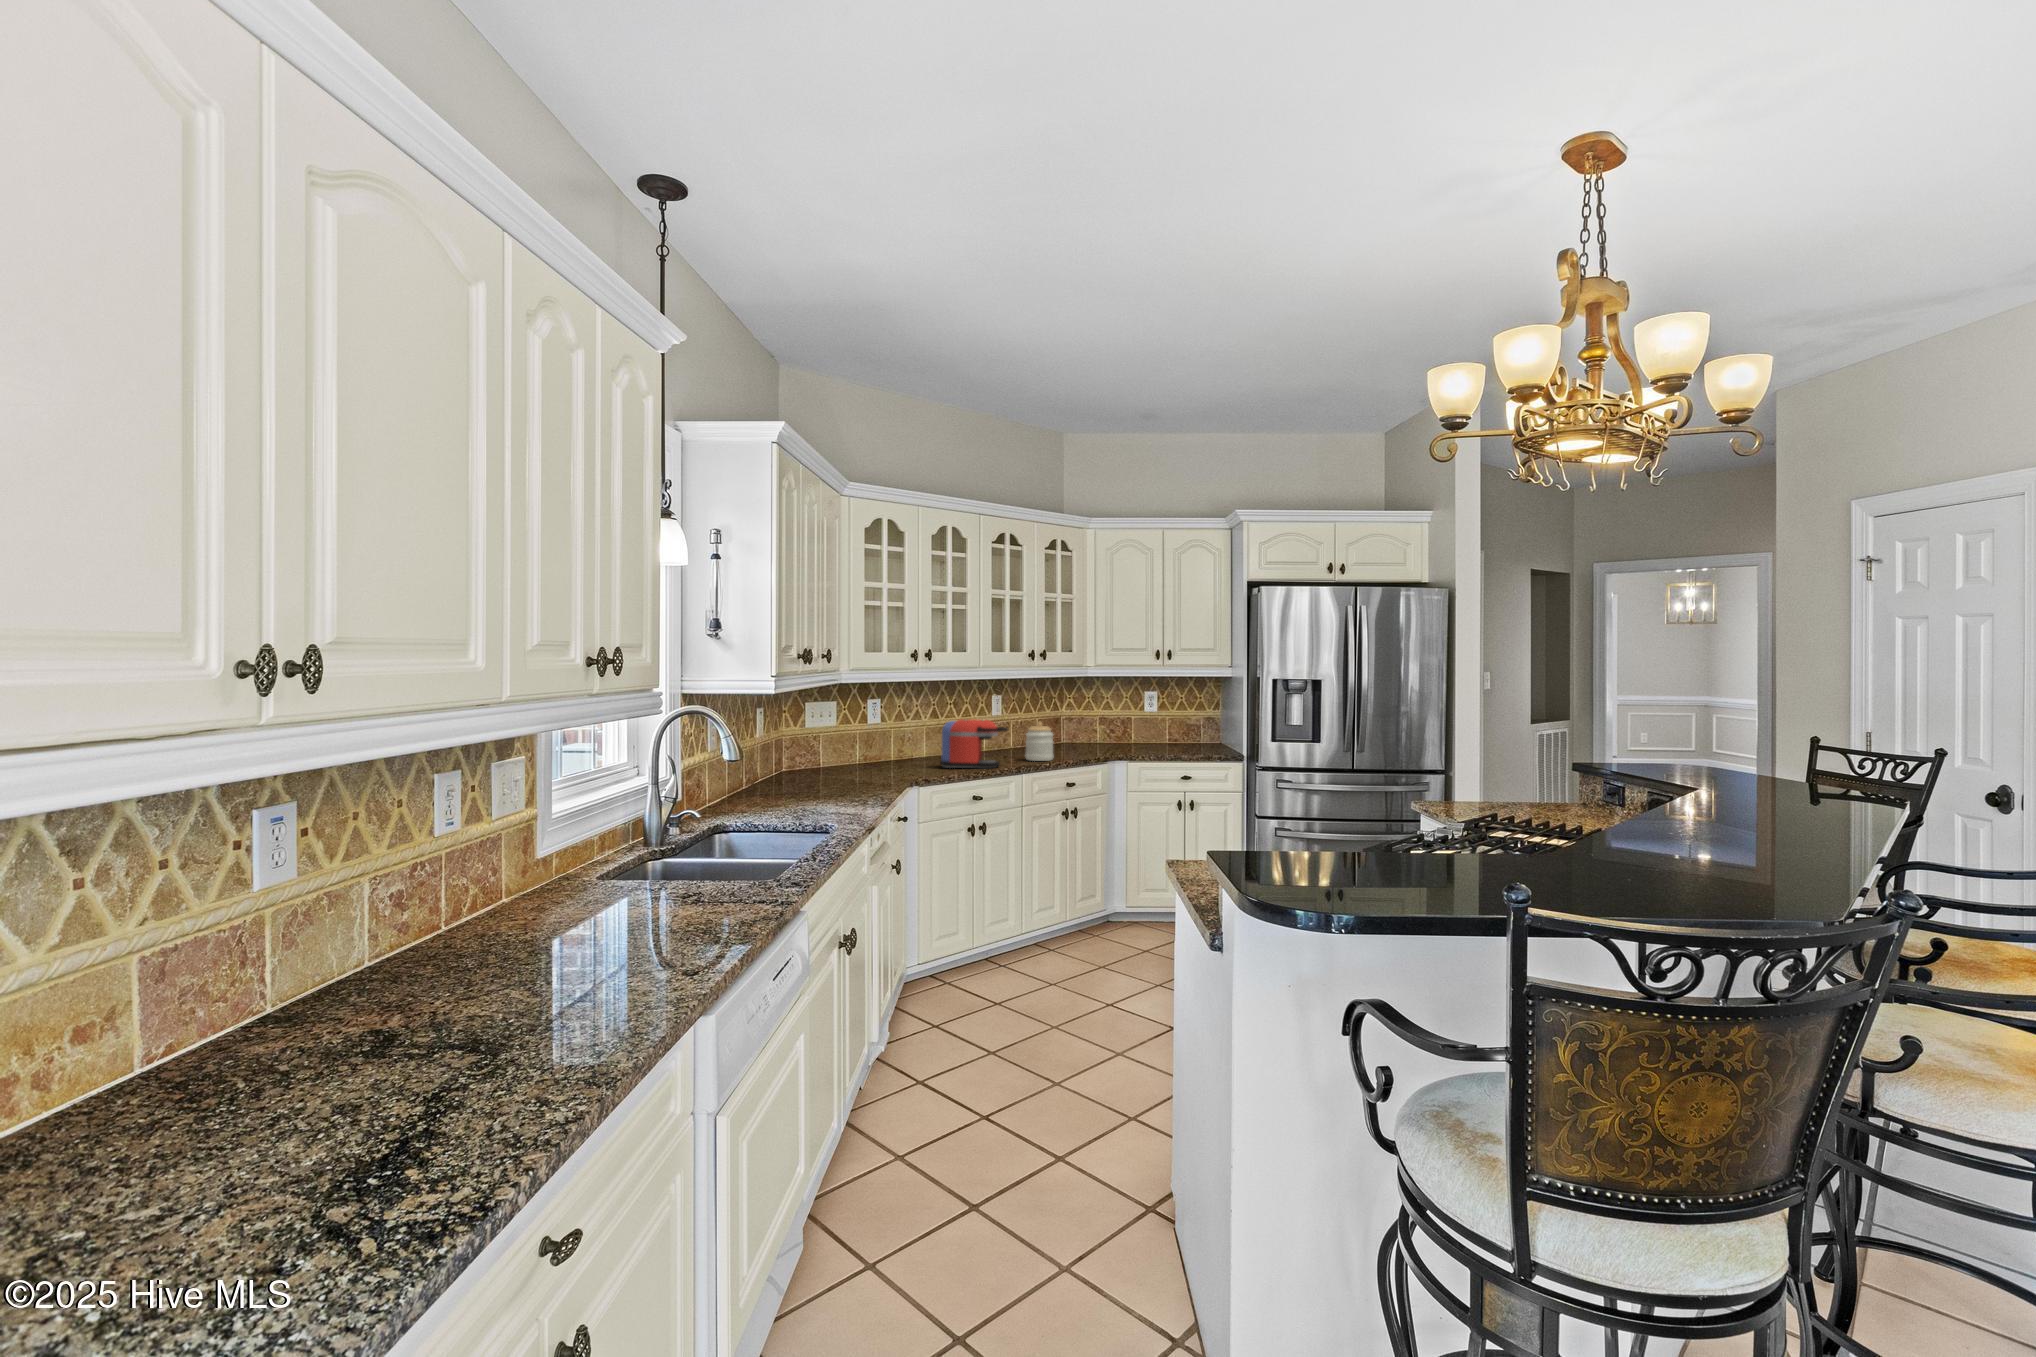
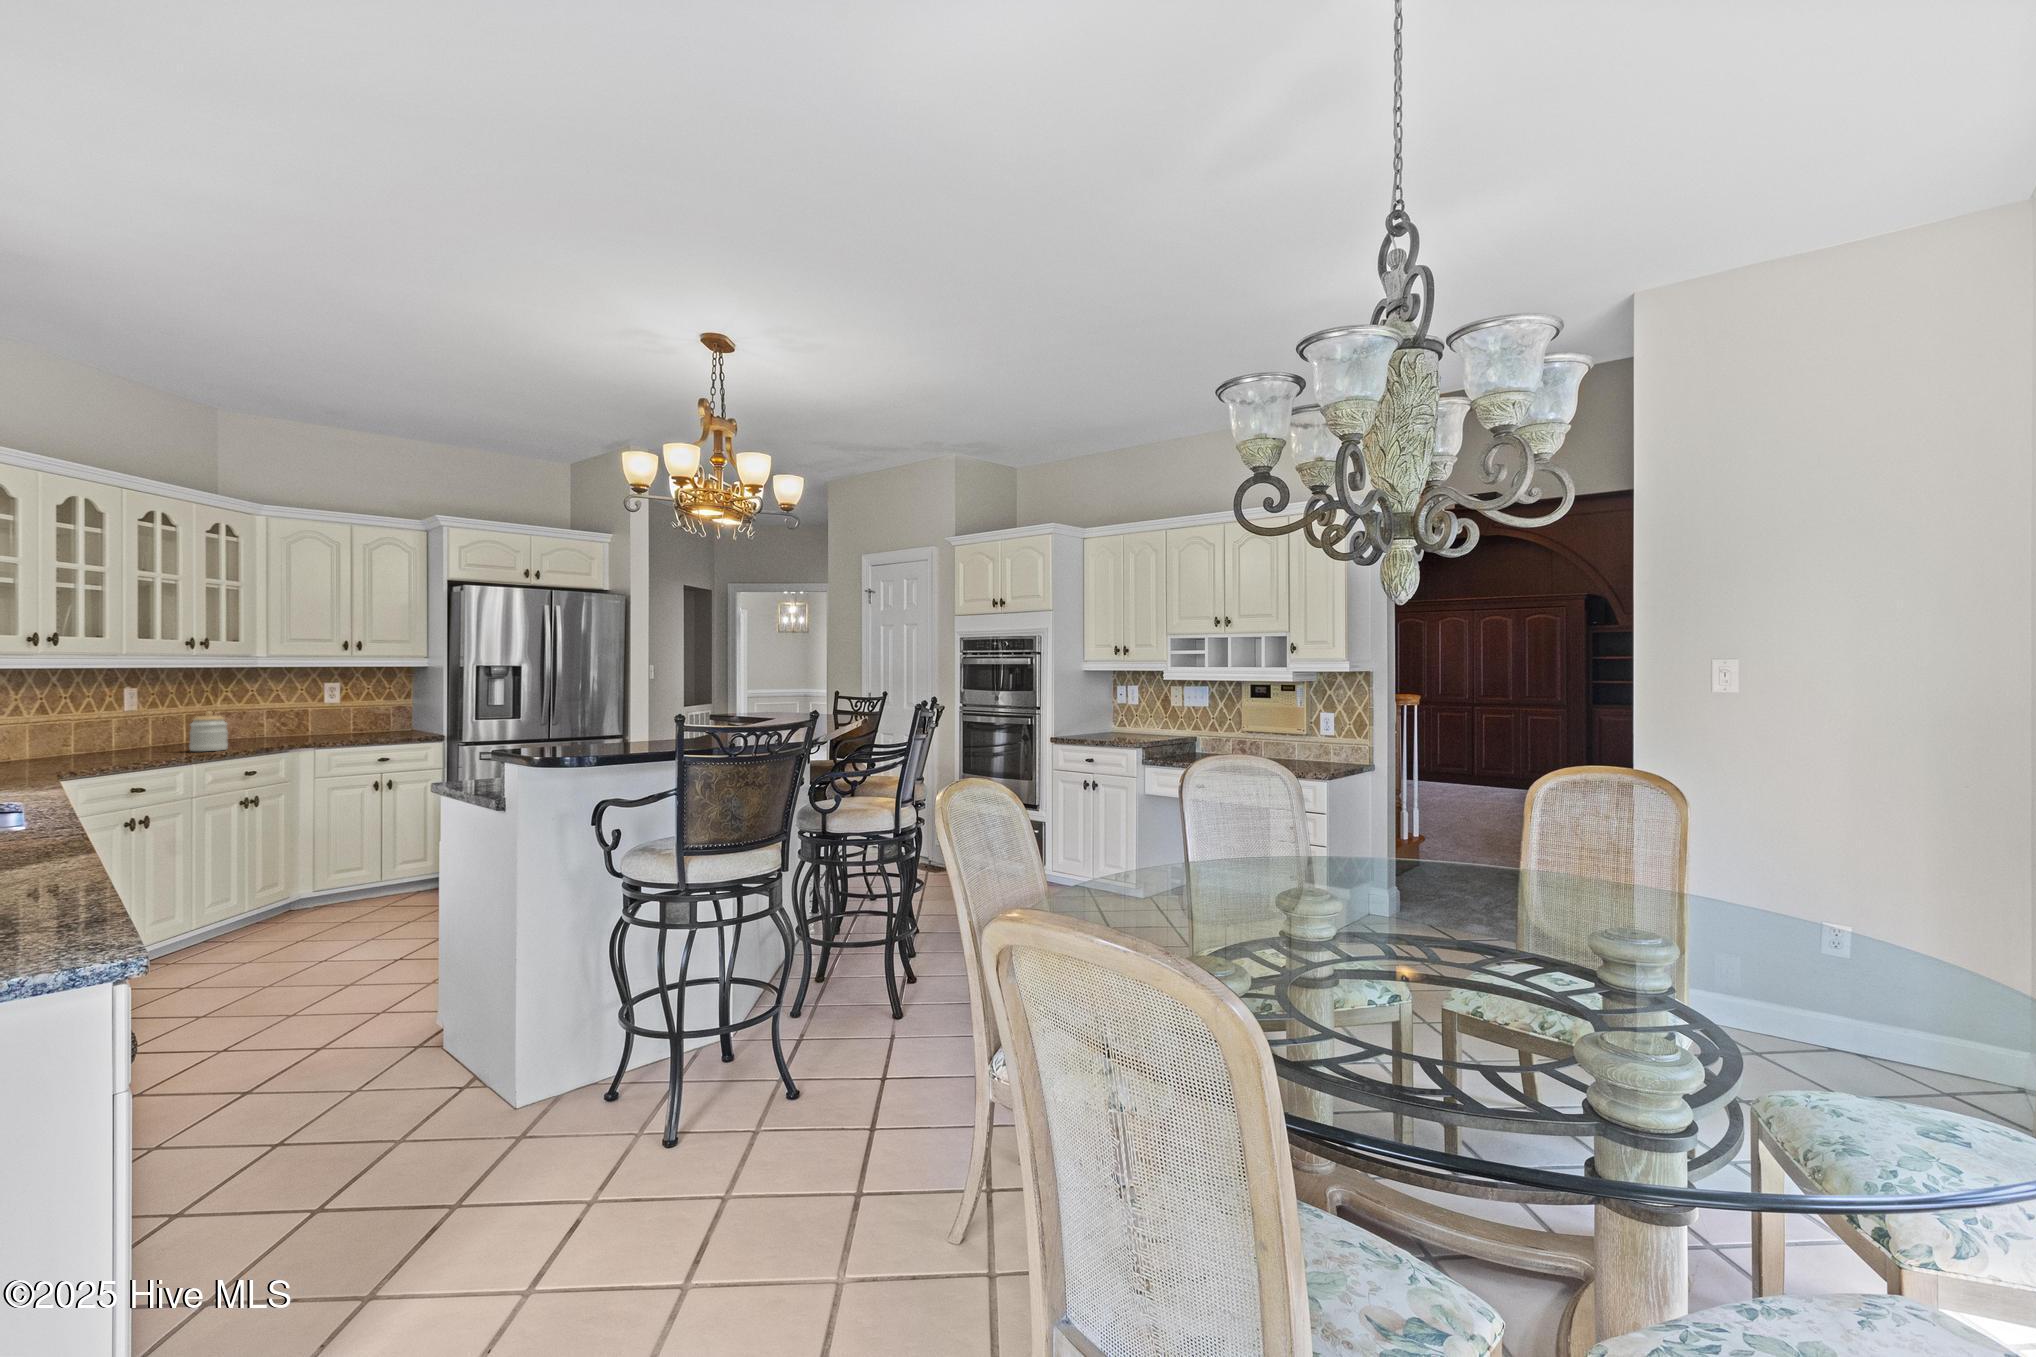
coffee maker: present [940,719,1008,769] -> none [70,709,173,763]

